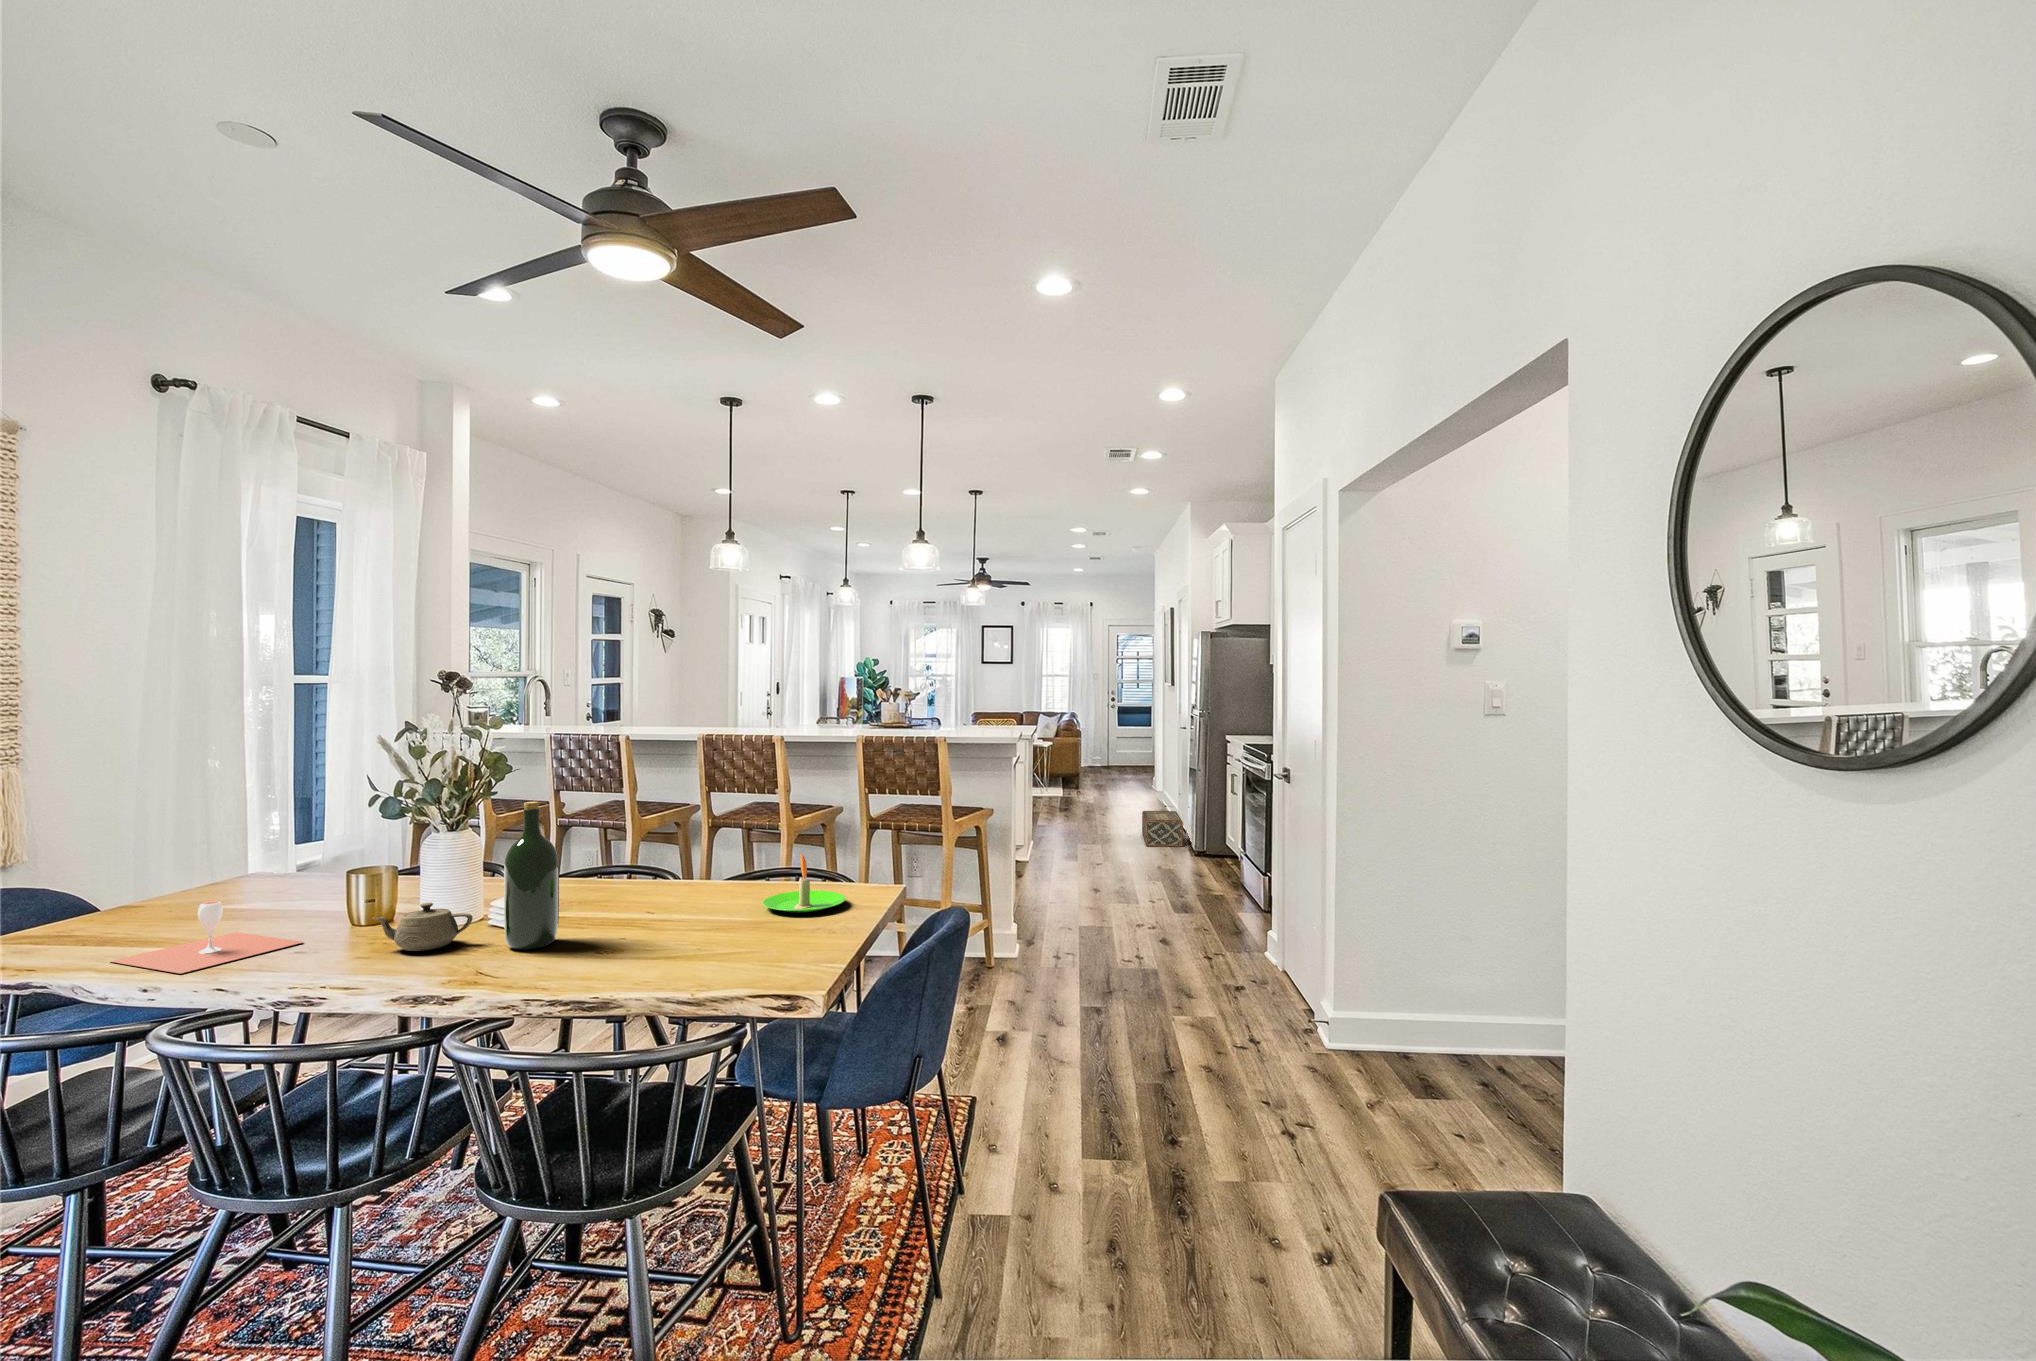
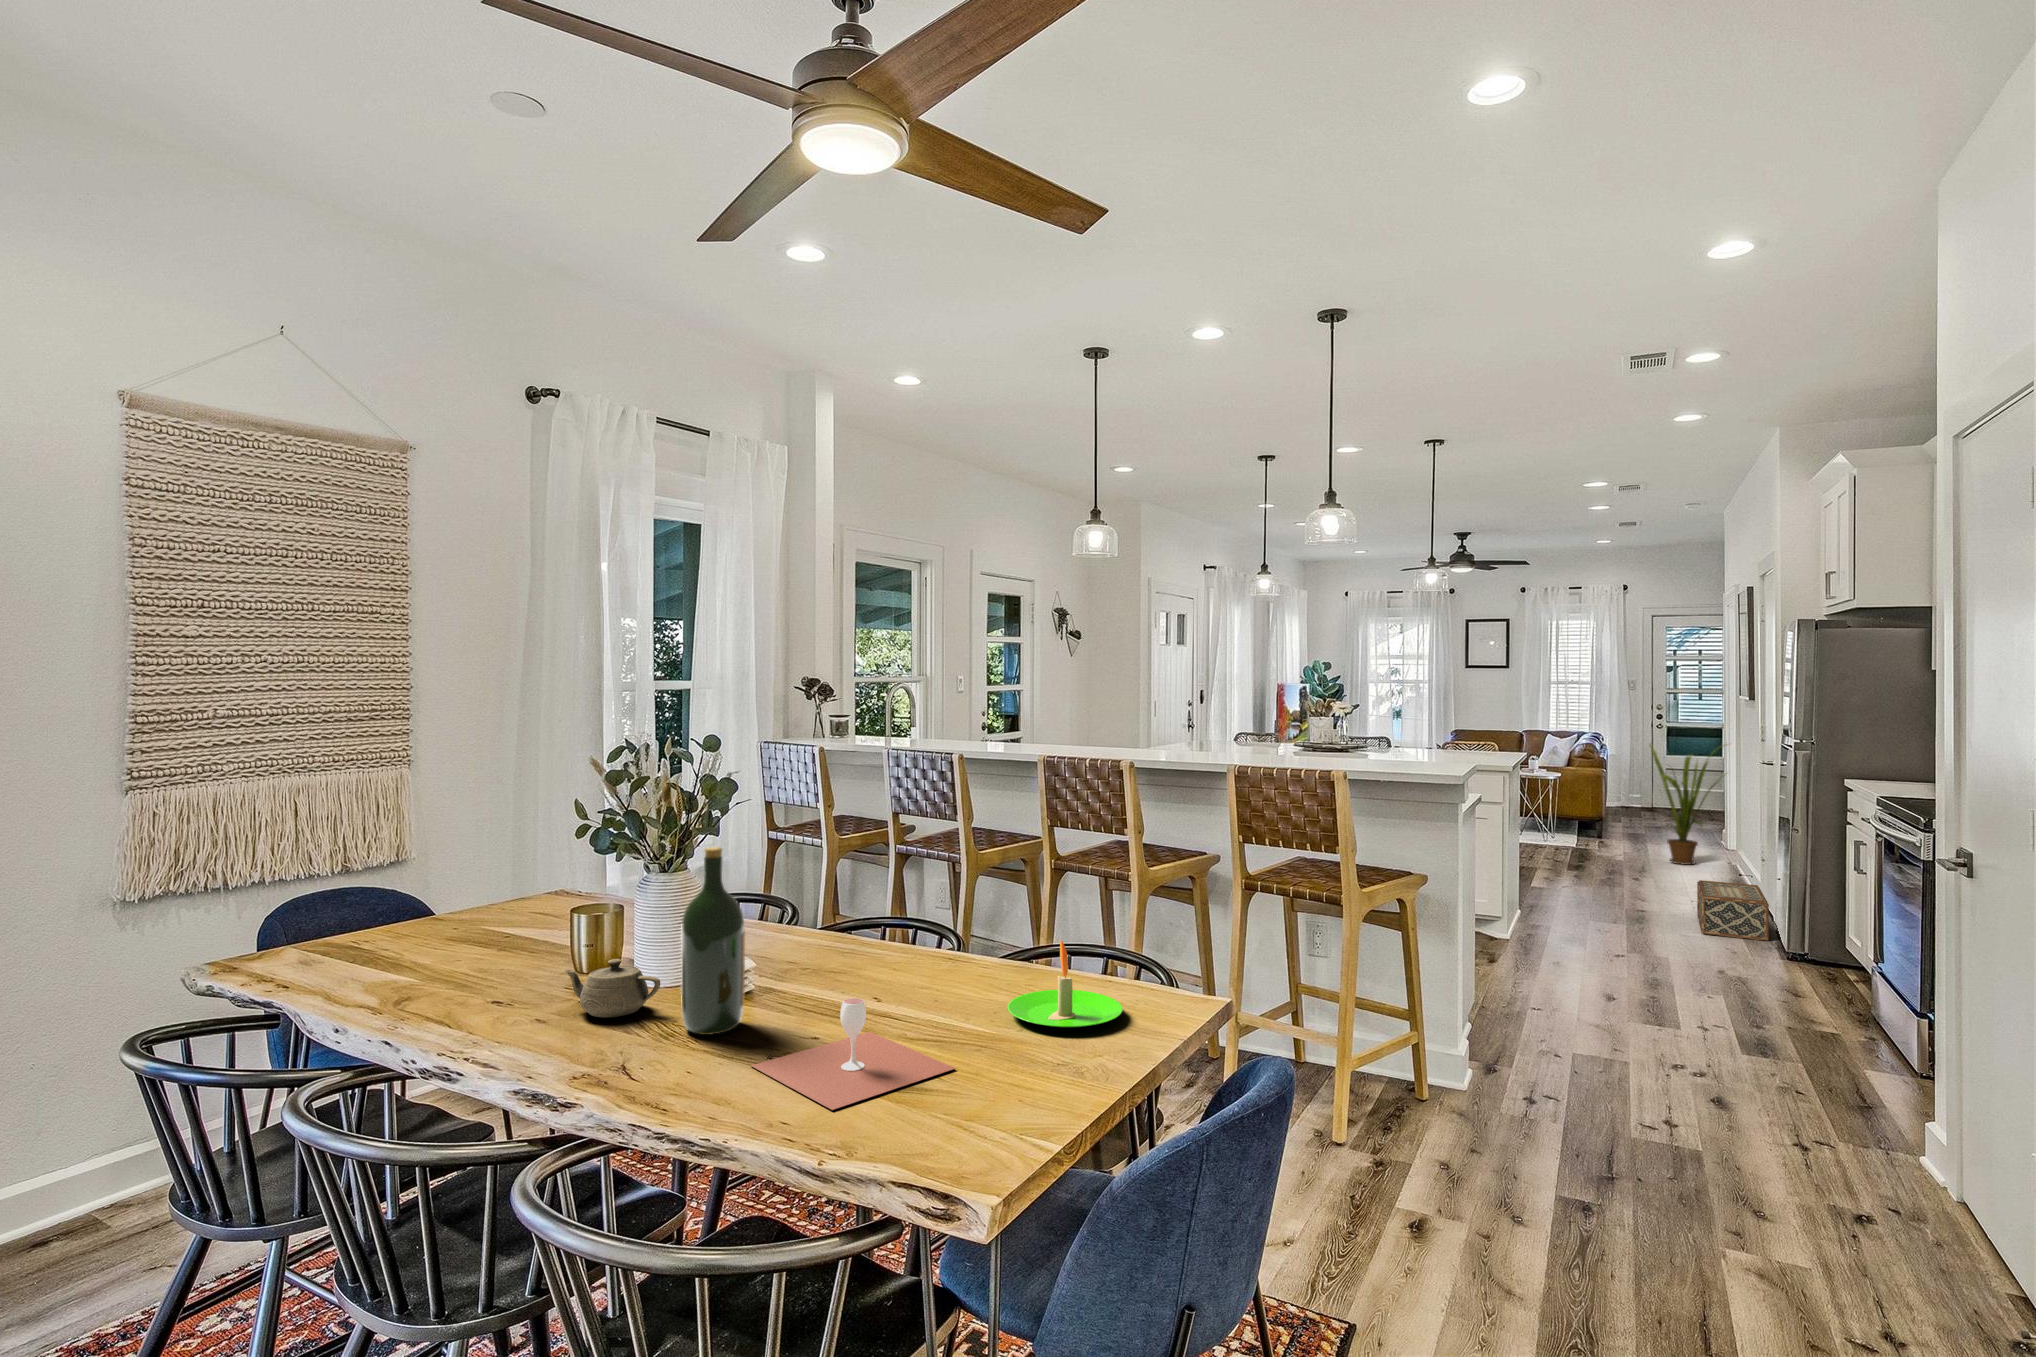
house plant: none [1110,718,1160,804] -> present [1650,745,1725,865]
wine glass: present [110,901,304,974] -> present [751,998,956,1110]

